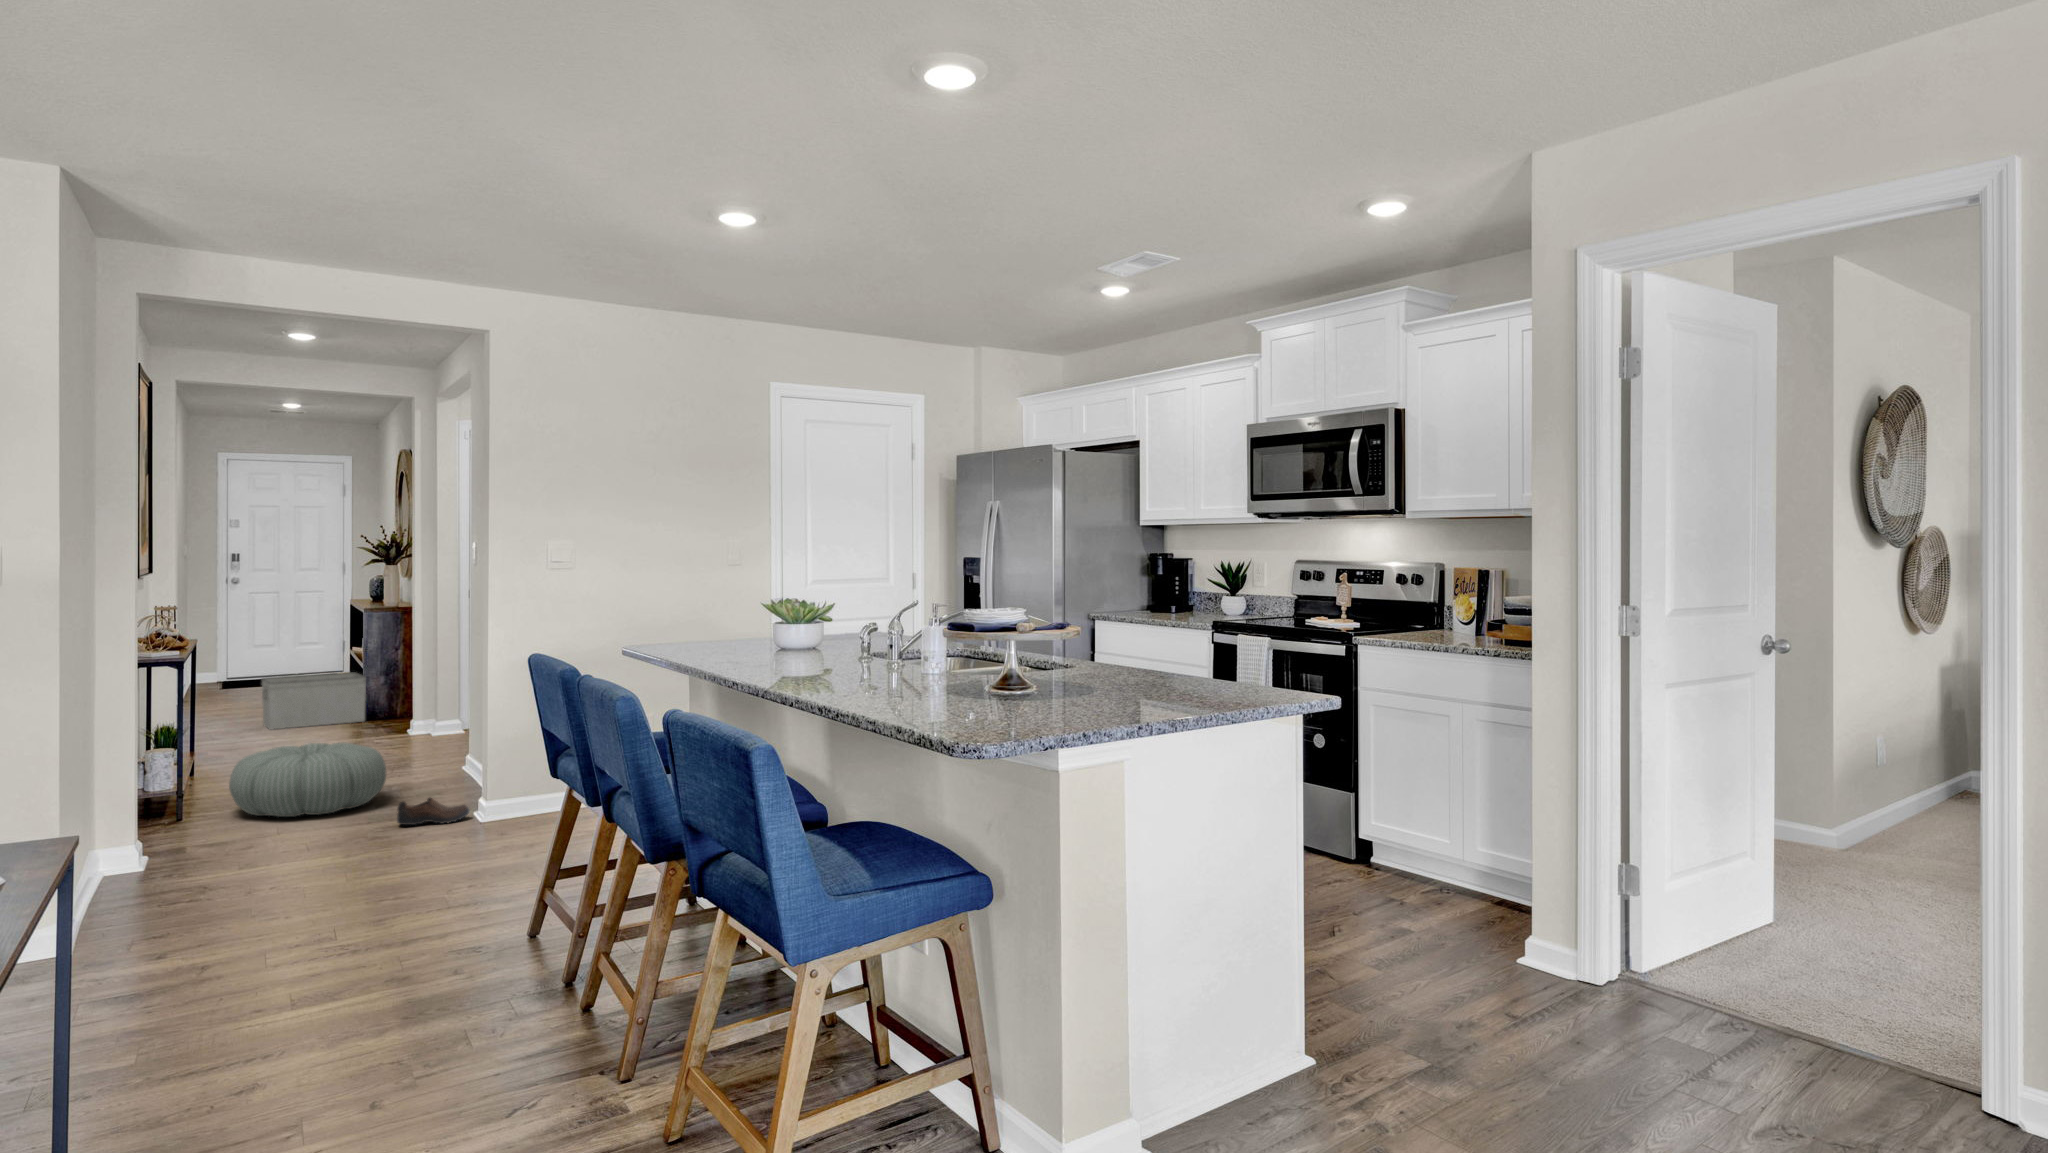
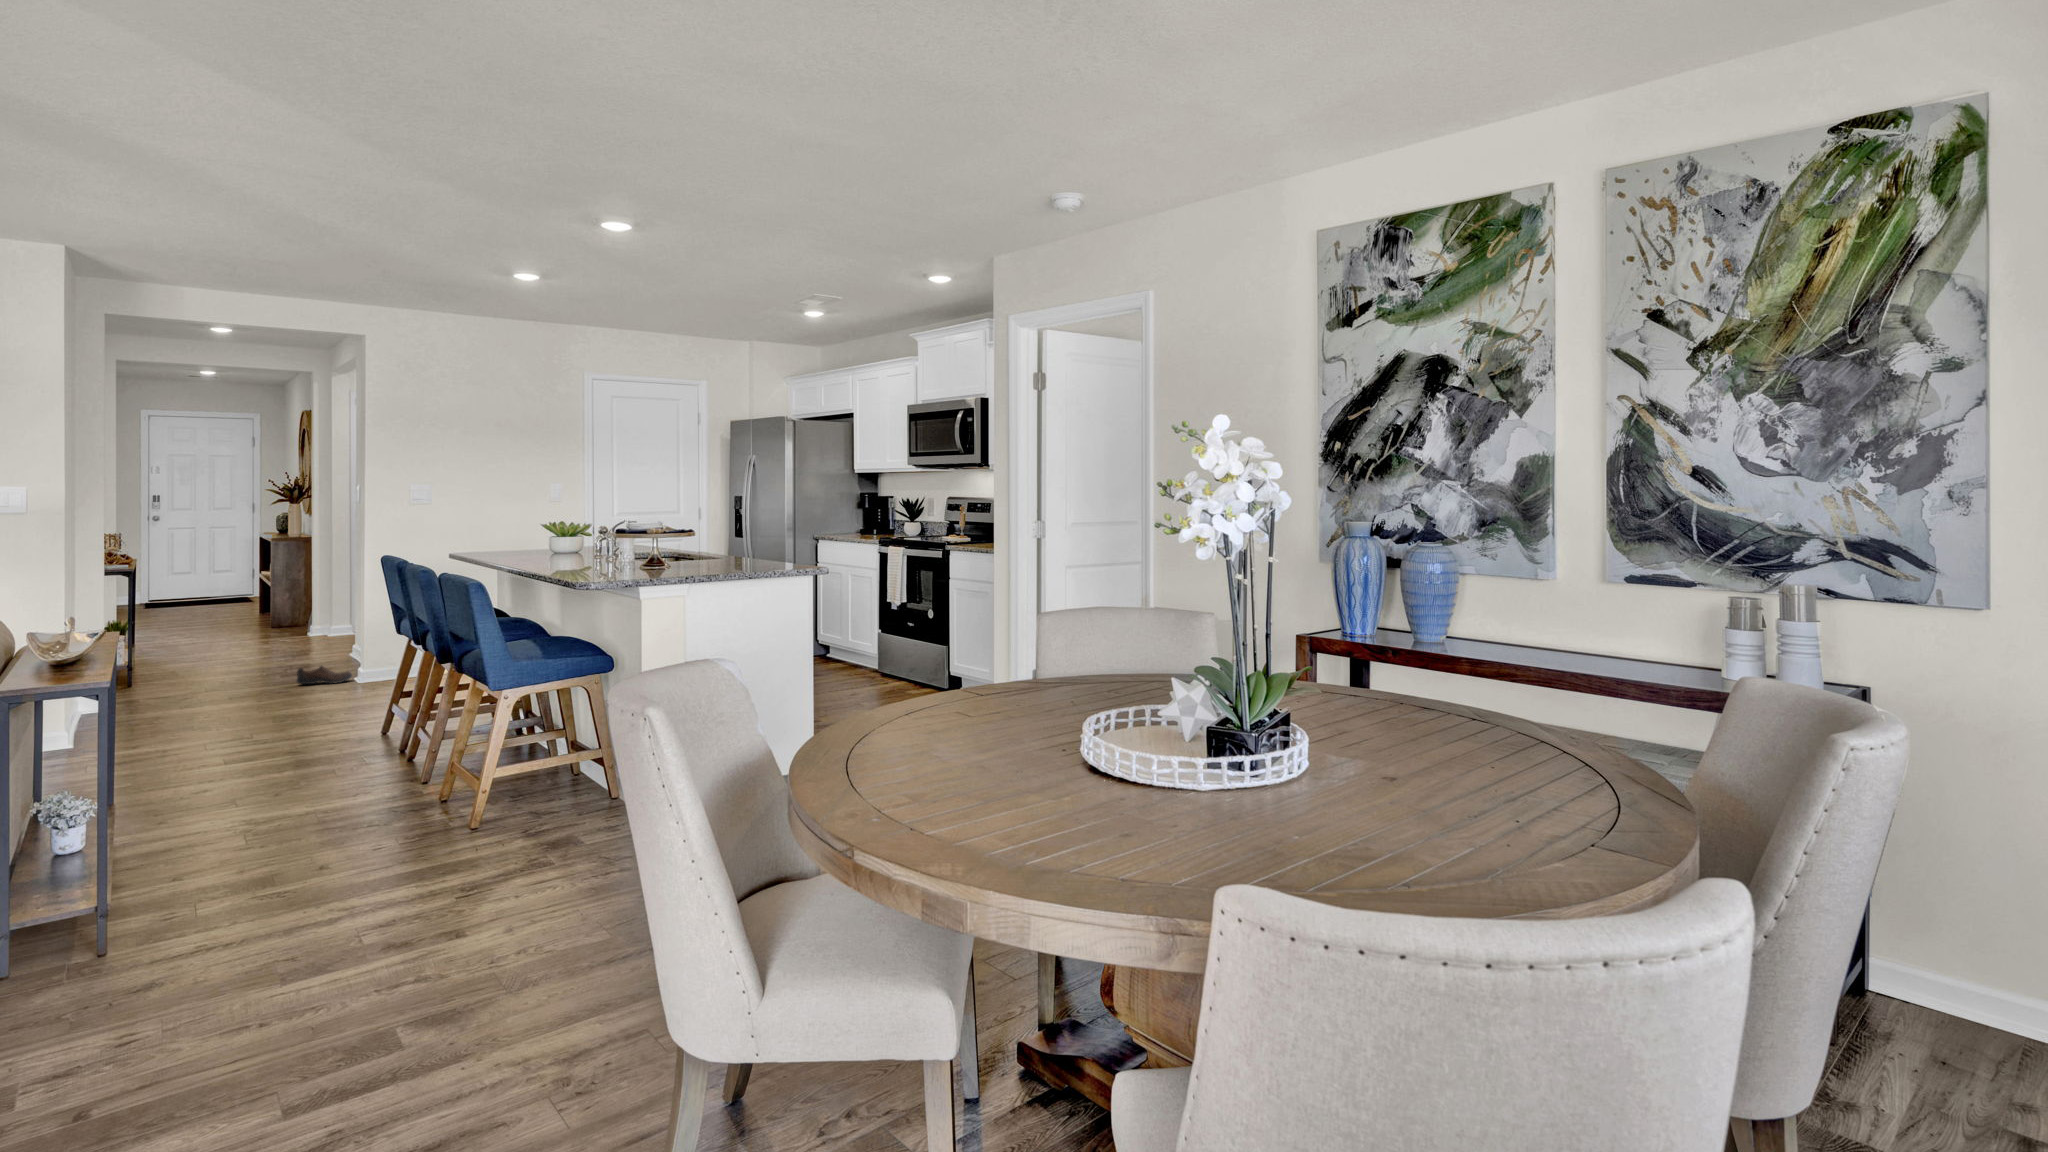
storage bin: present [261,672,366,730] -> none [185,589,275,633]
pouf: present [229,742,386,817] -> none [167,631,289,681]

